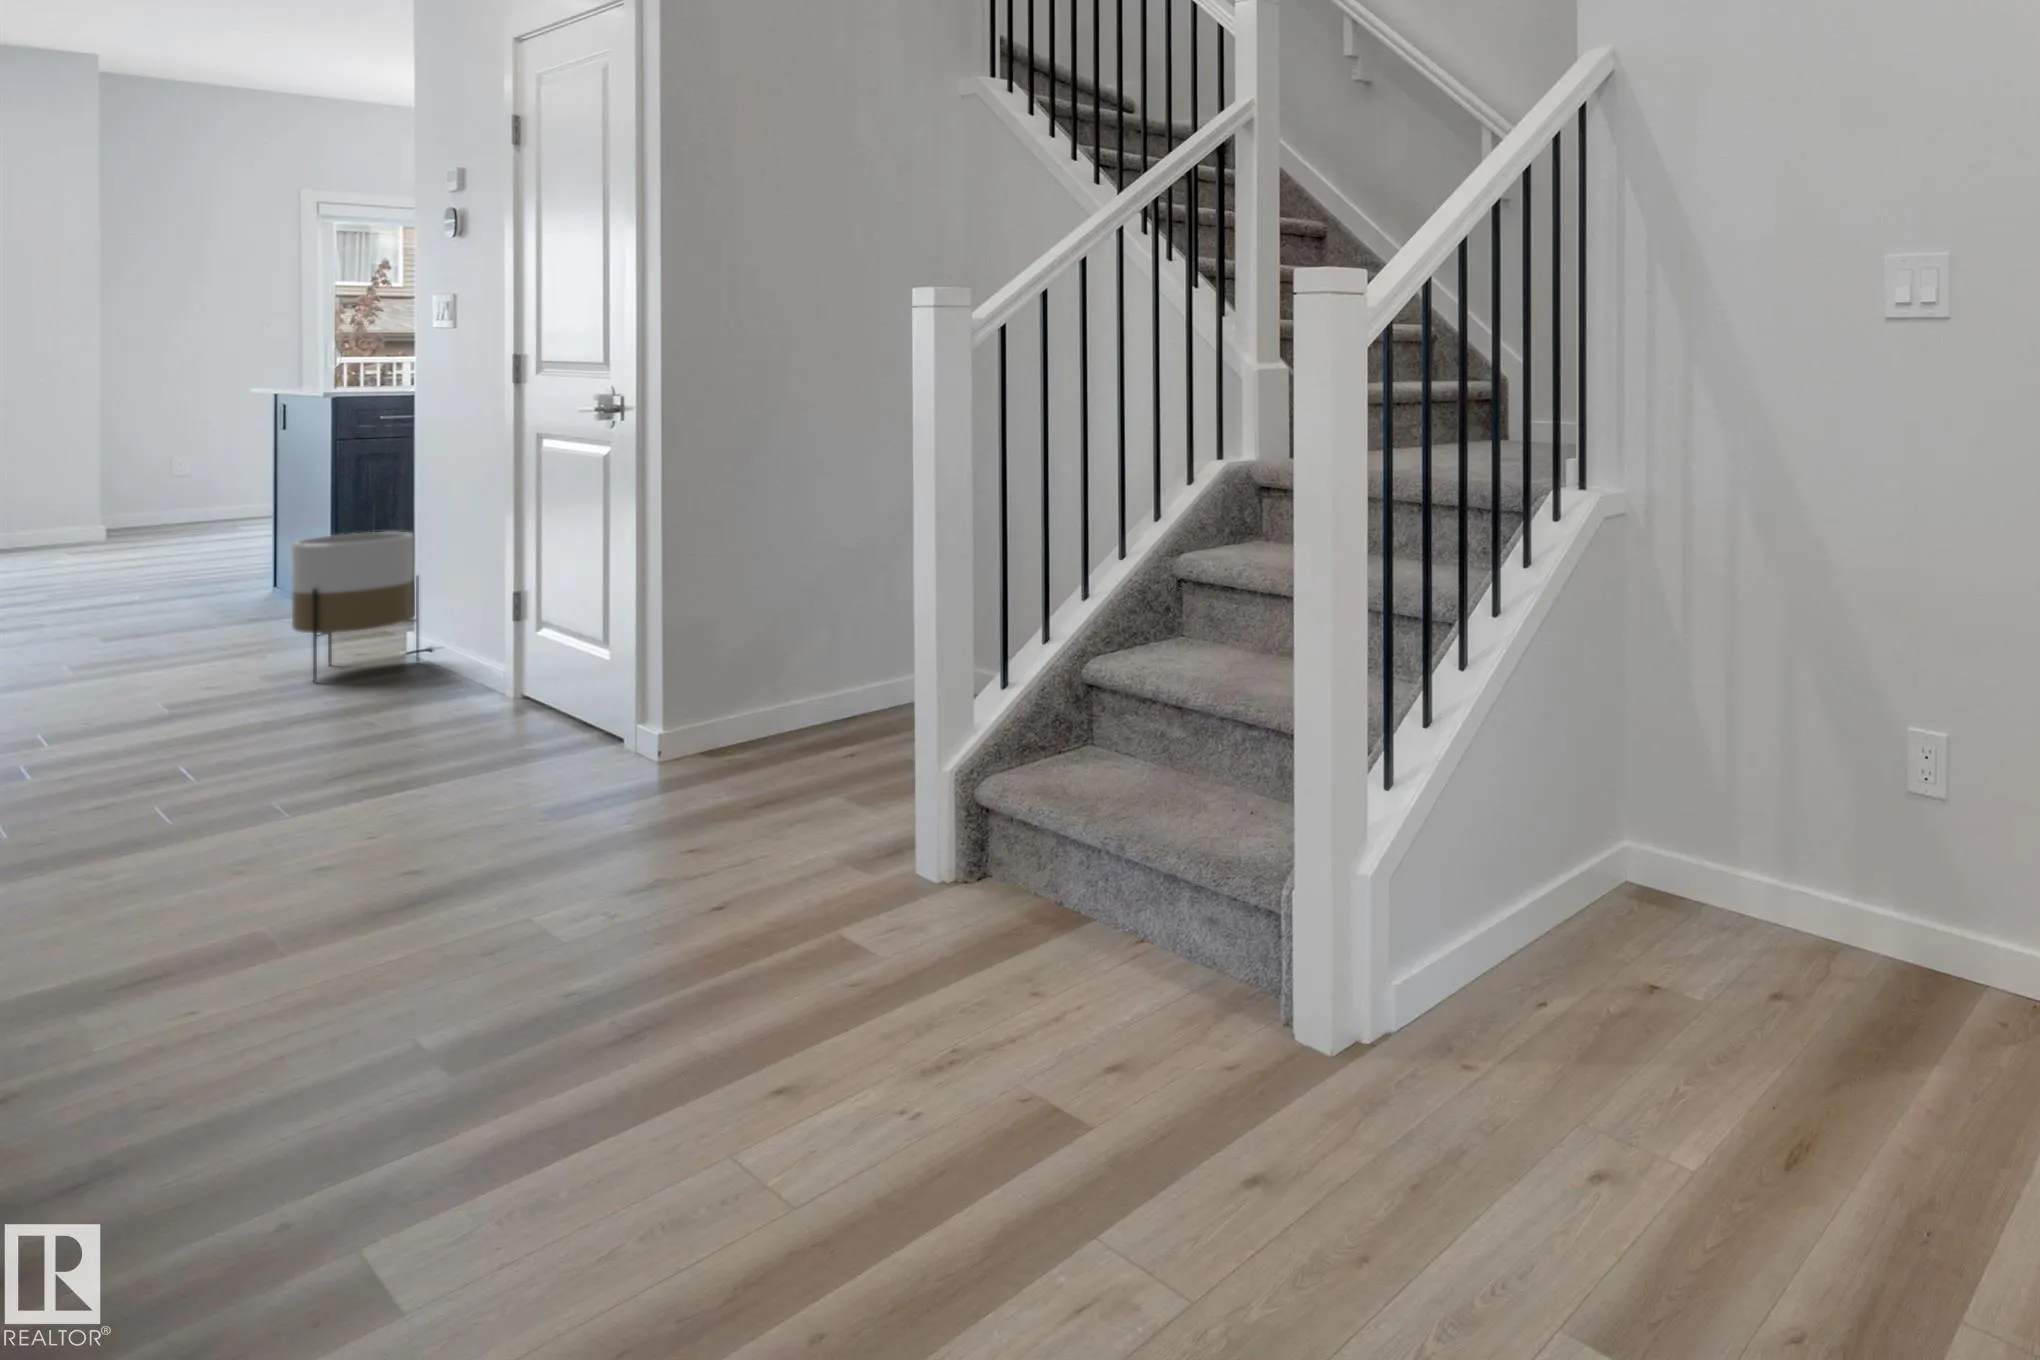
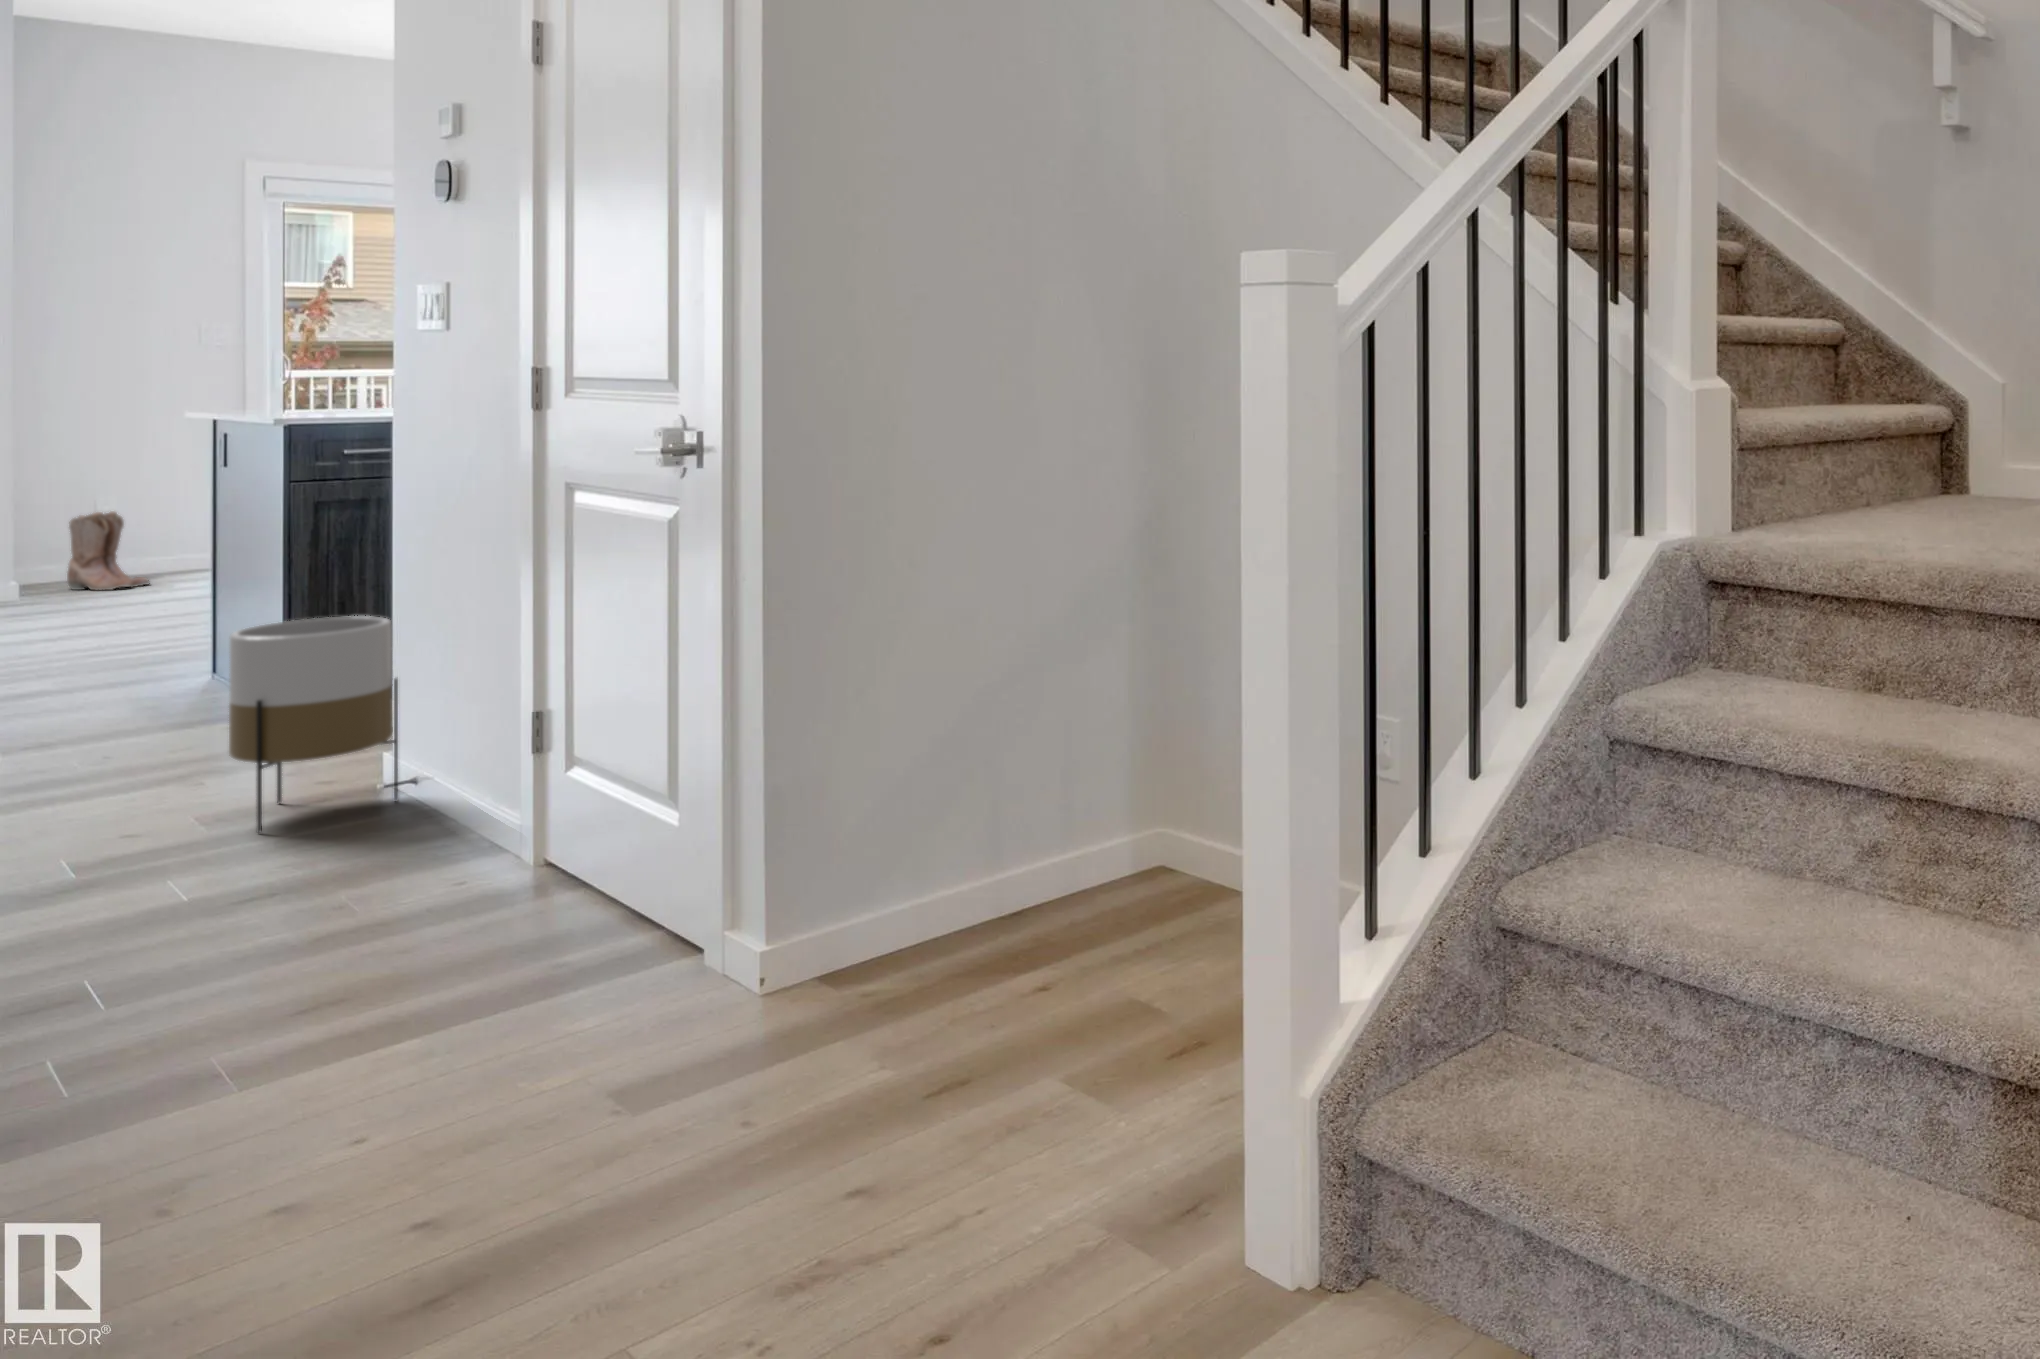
boots: none [154,468,225,530] -> present [67,511,150,590]

